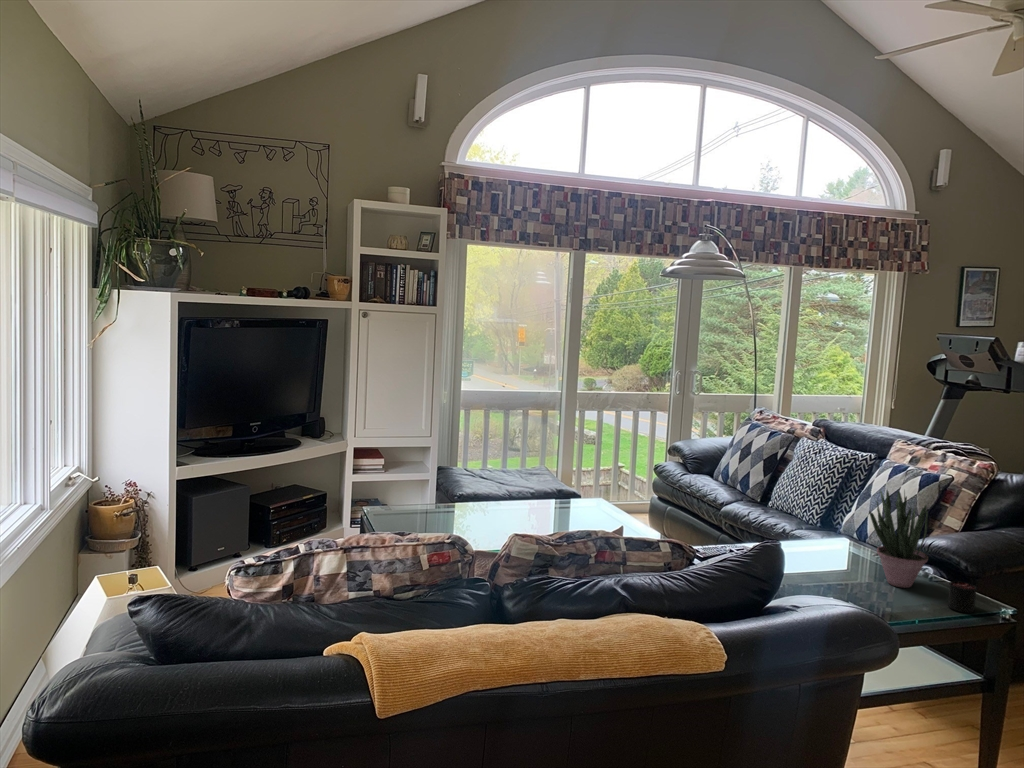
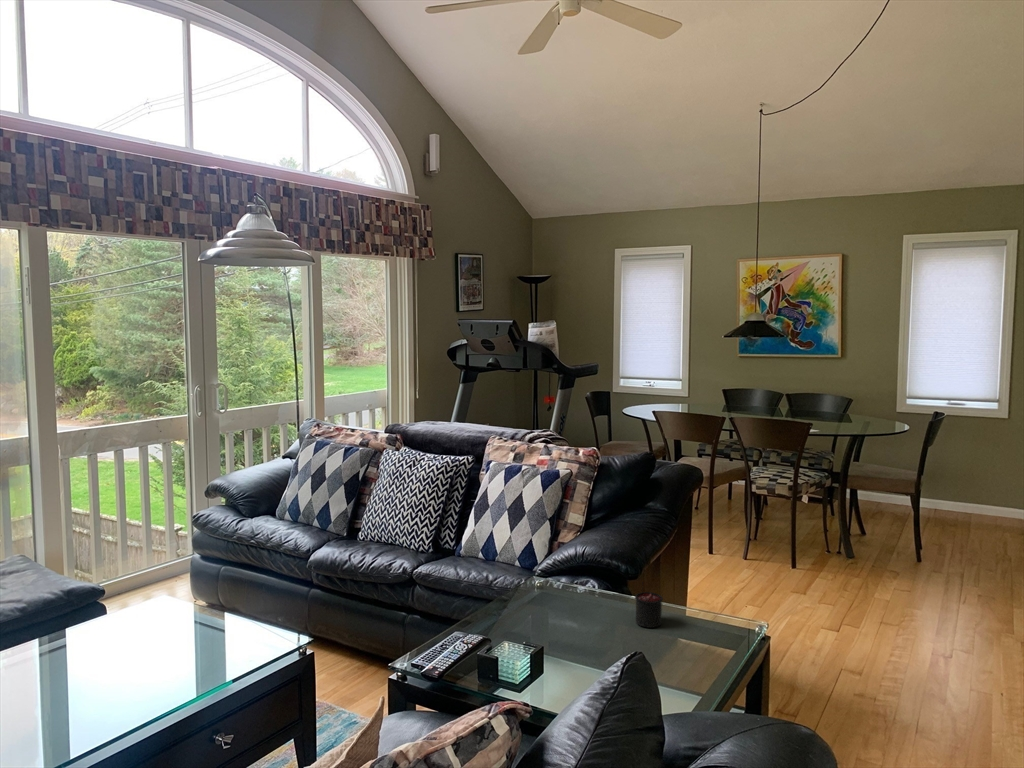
potted plant: present [869,490,928,588] -> none [540,501,602,615]

